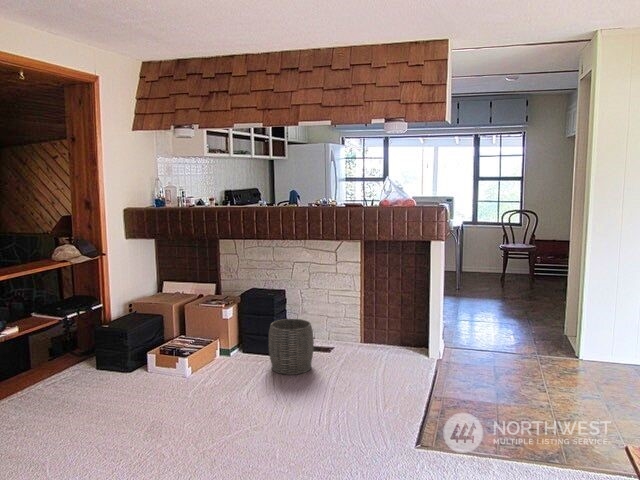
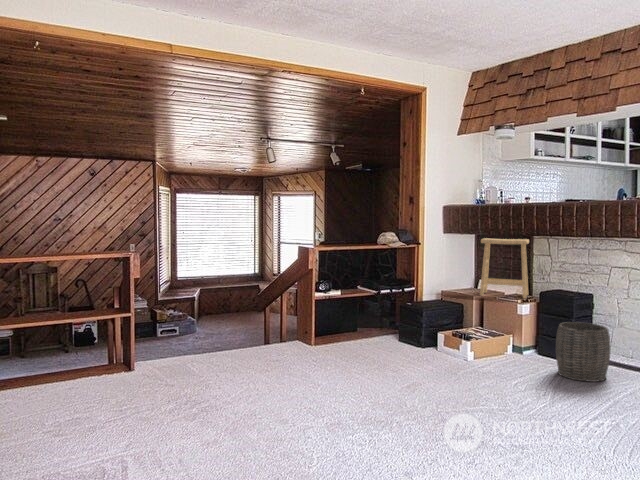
footstool: none [173,241,222,303] -> present [480,238,529,299]

